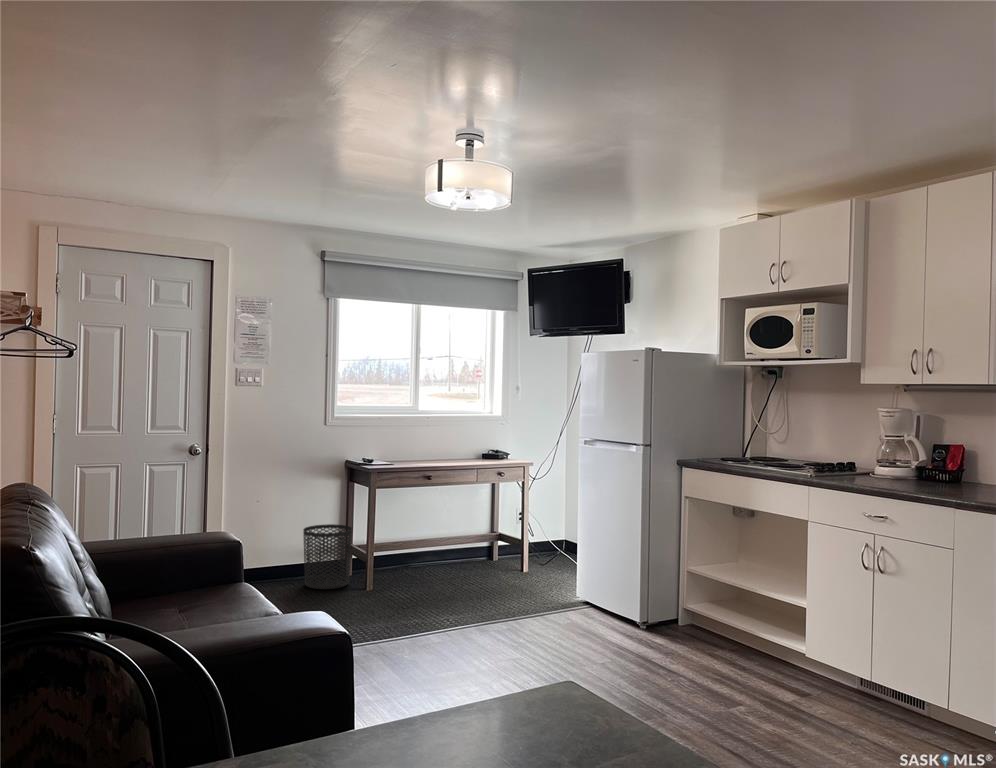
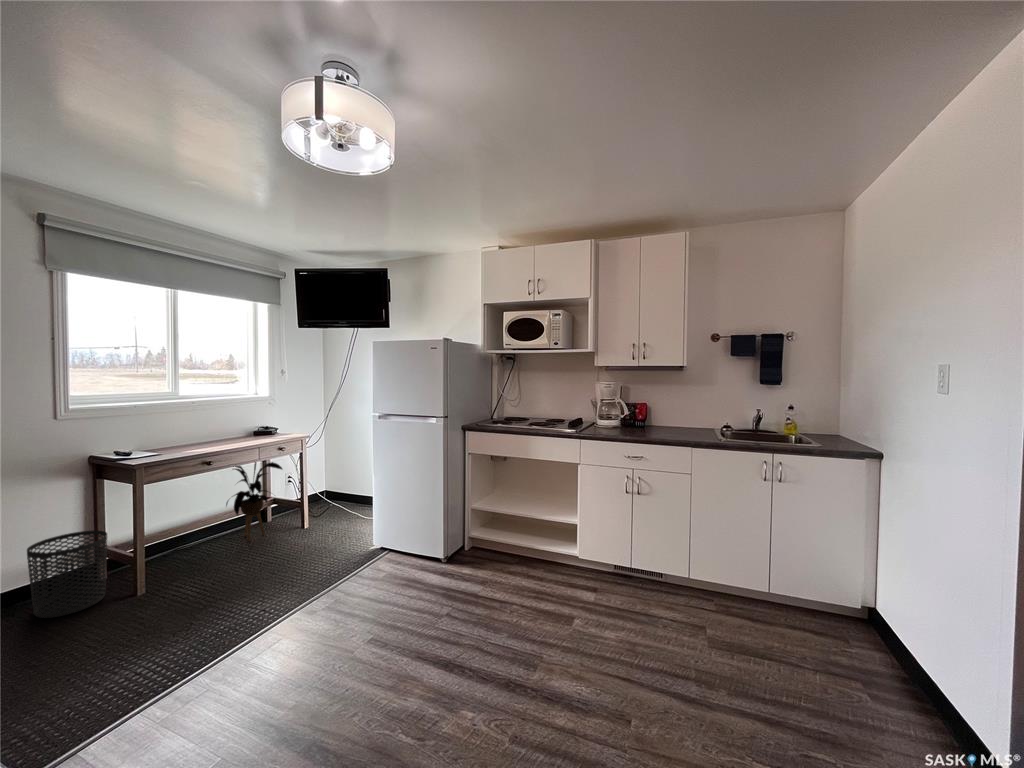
house plant: none [442,466,499,571] -> present [226,462,282,541]

